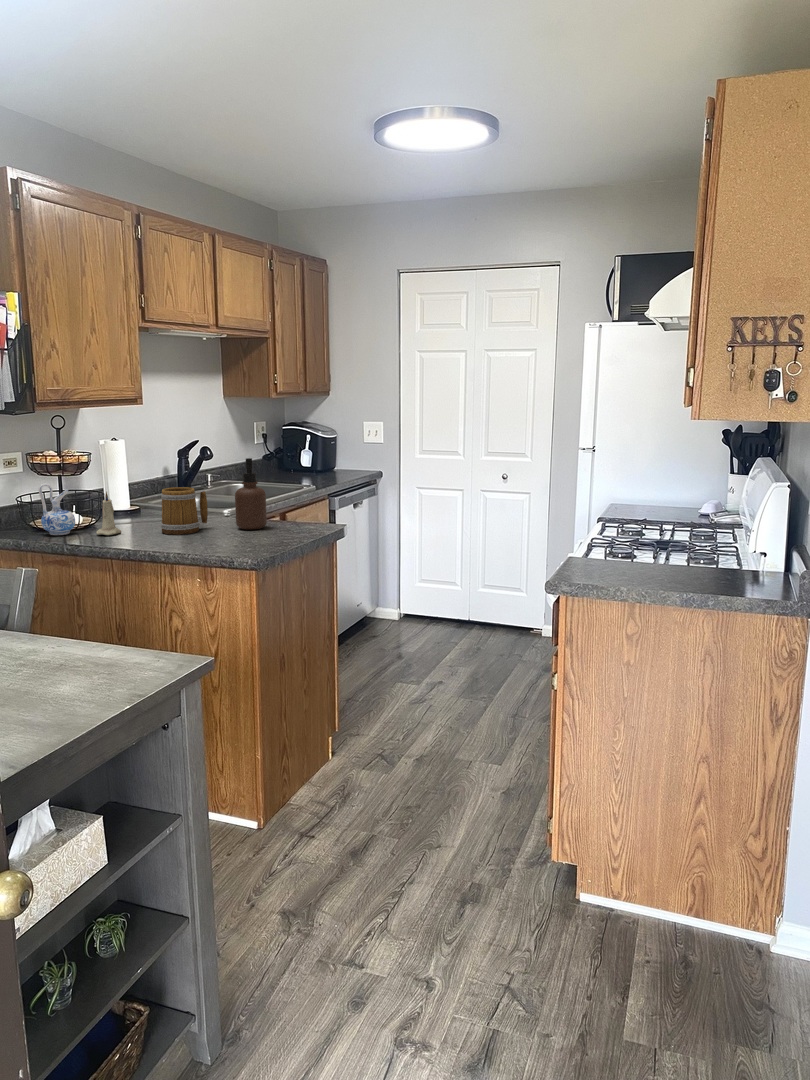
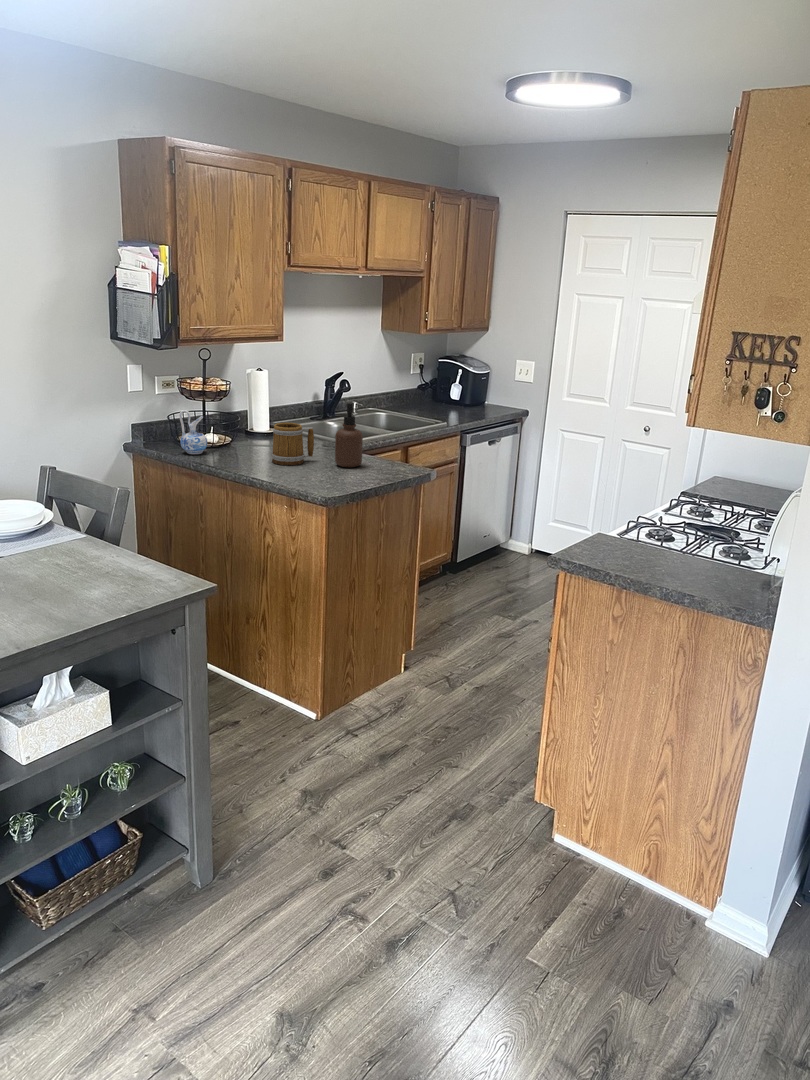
candle: present [96,492,121,535] -> none [220,421,241,459]

